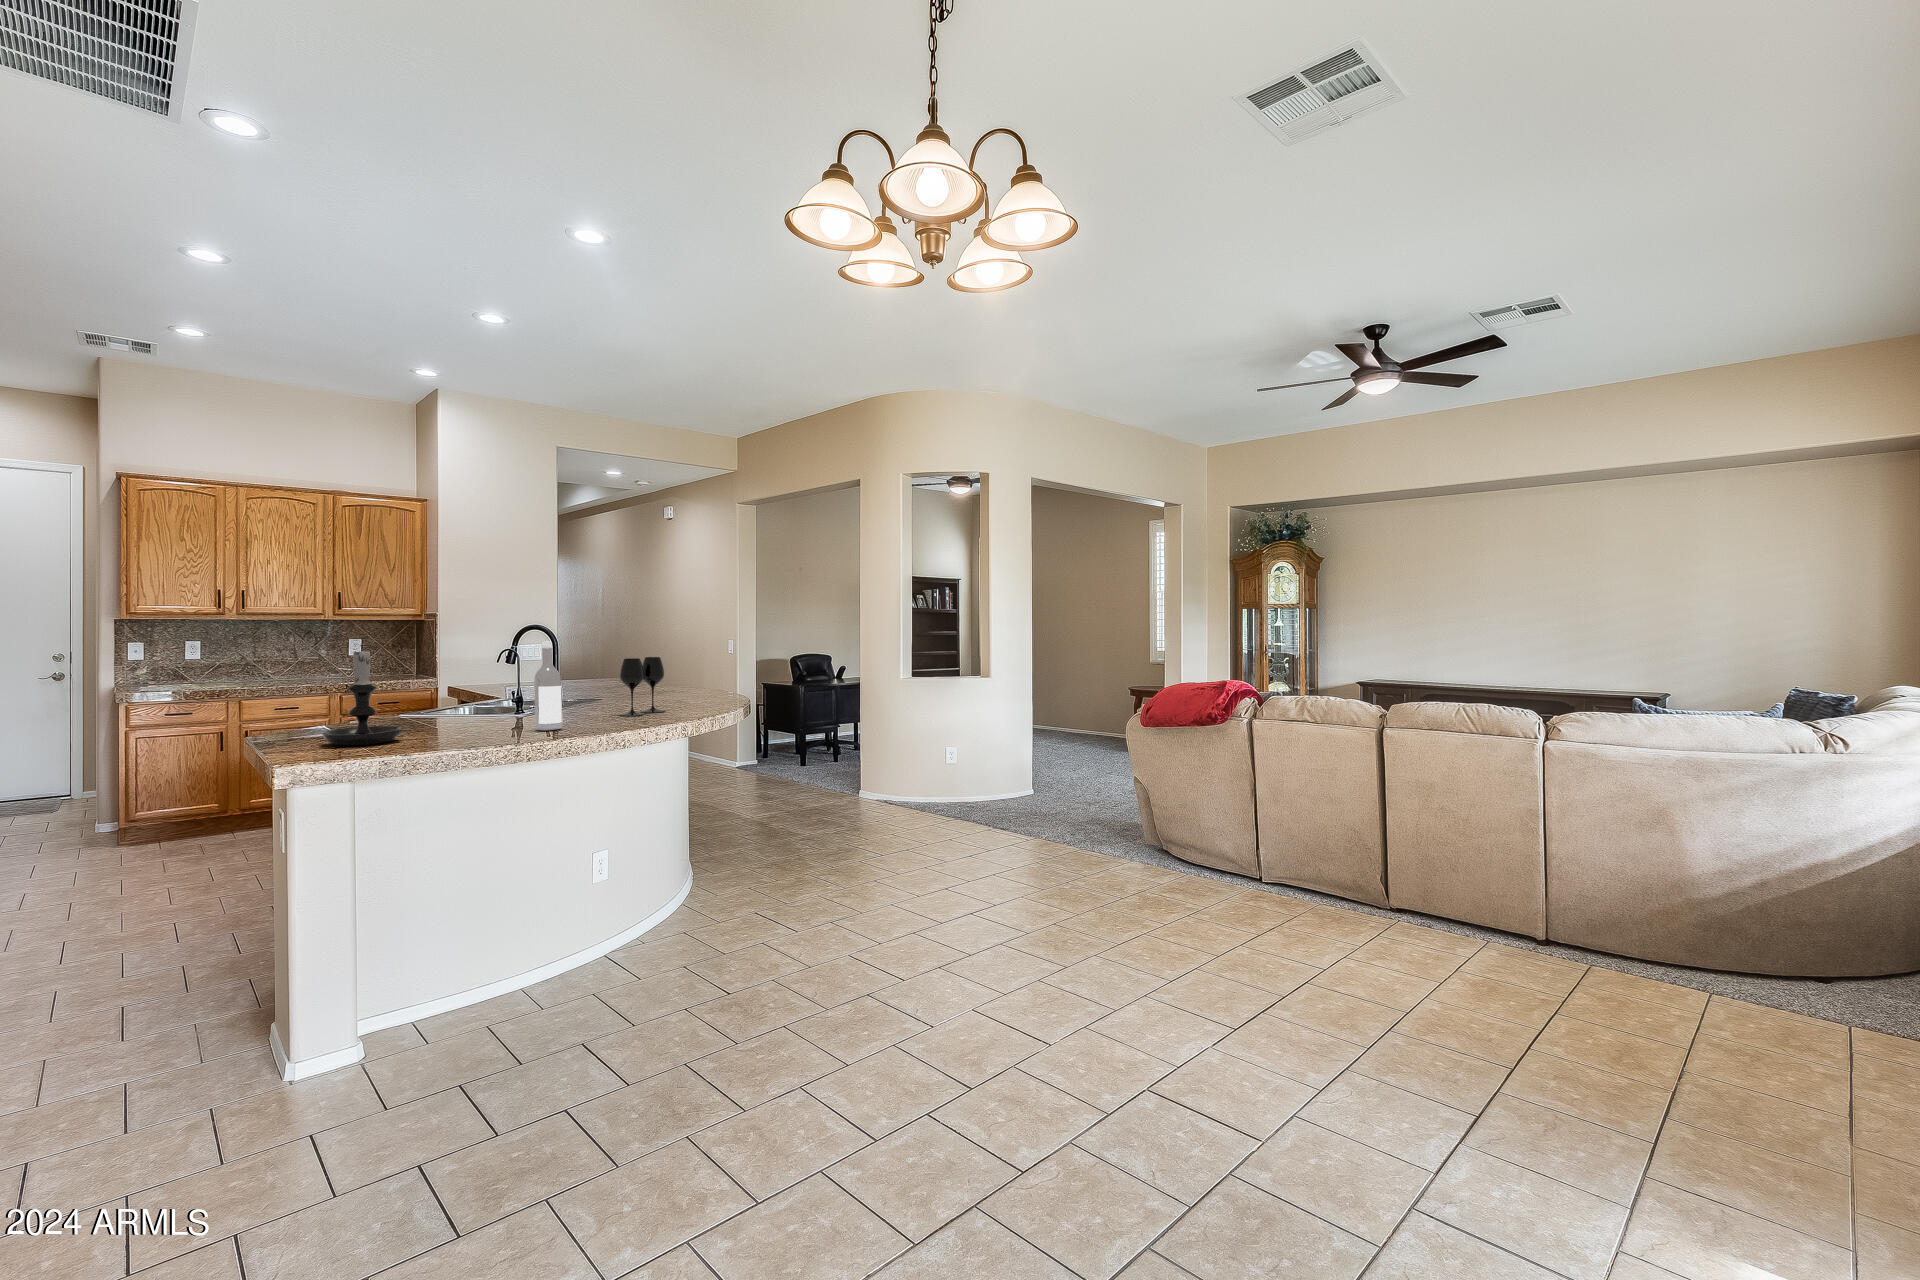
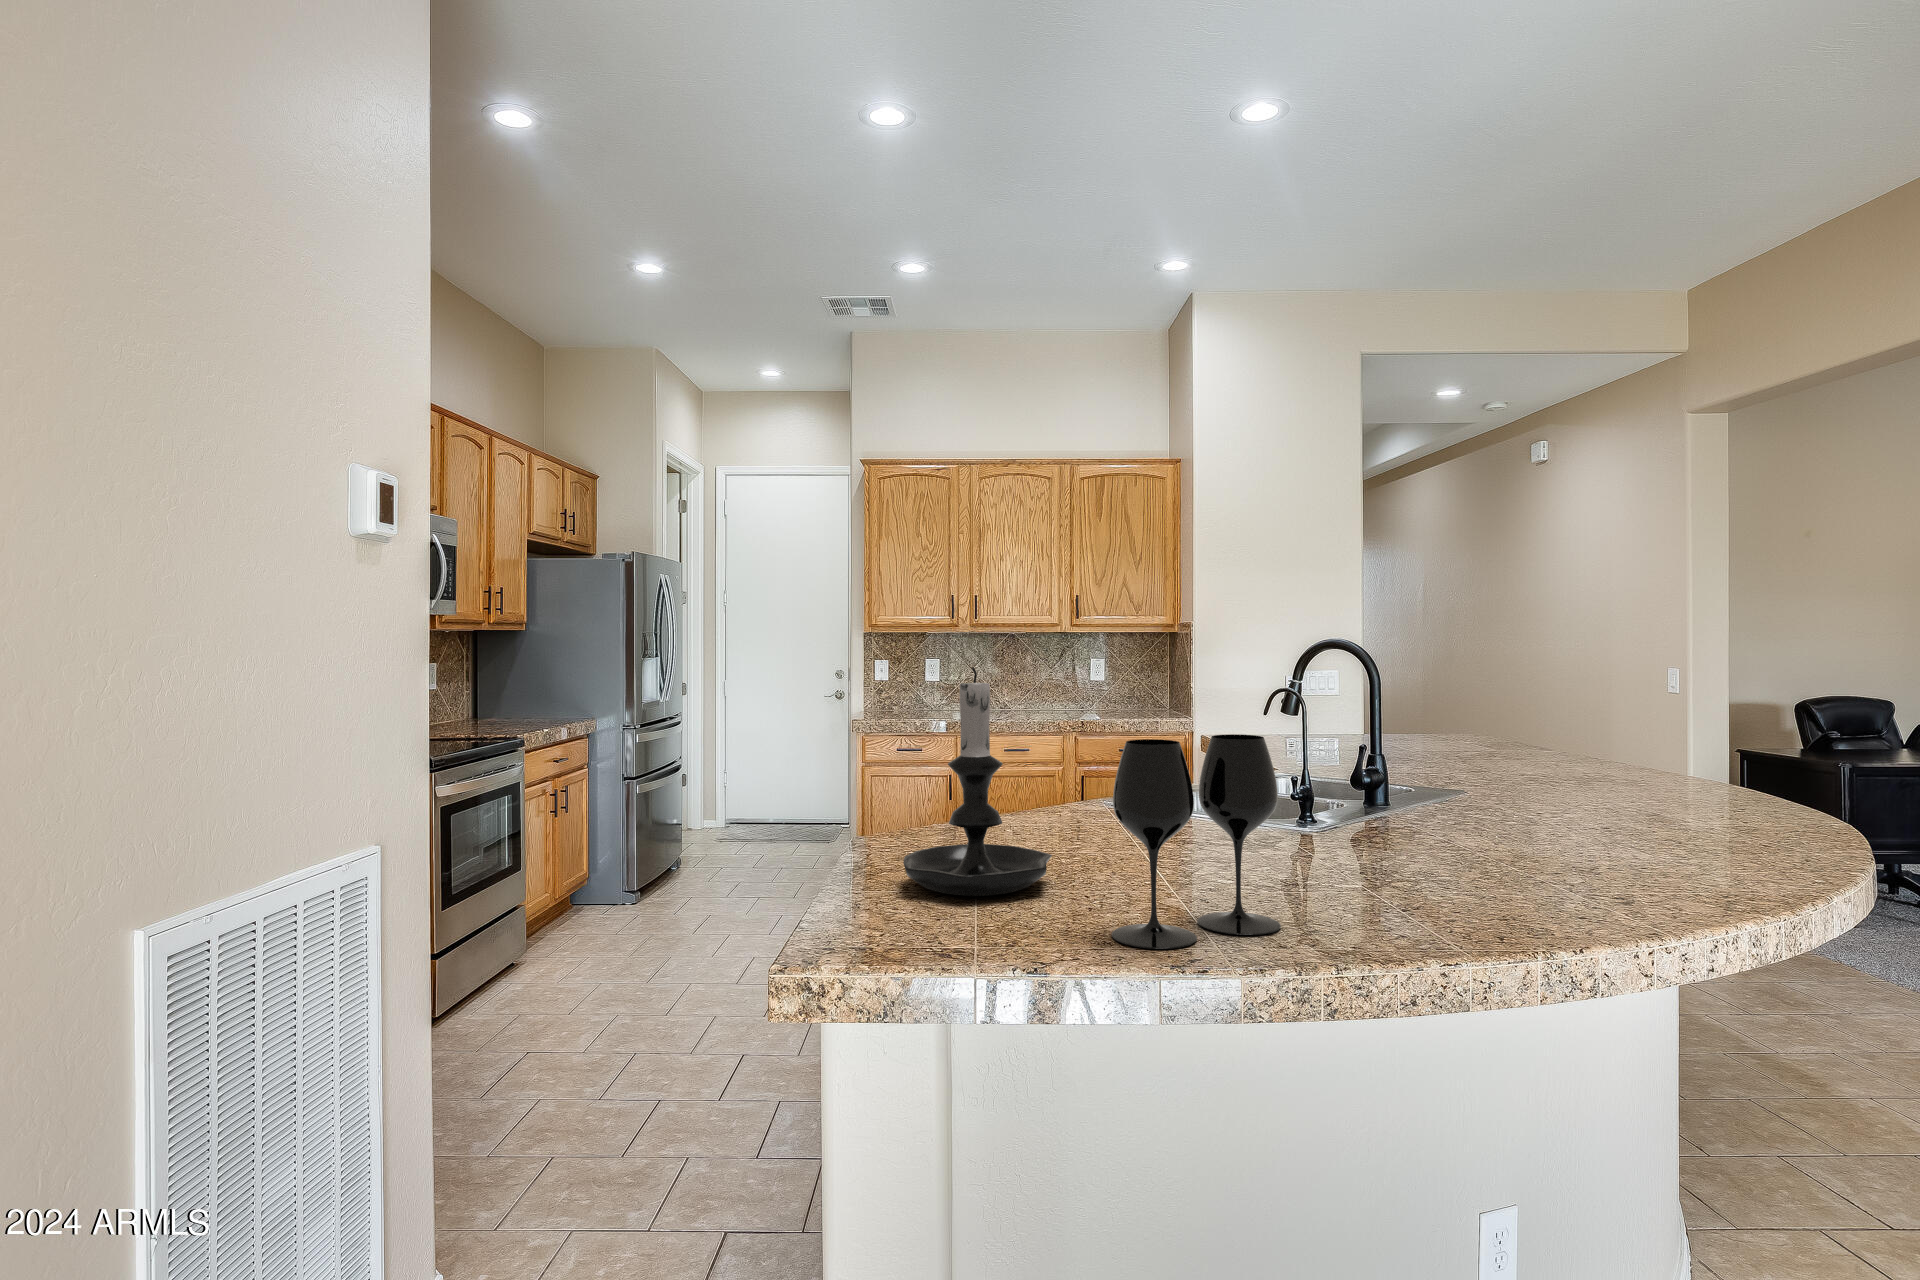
wine bottle: present [534,641,562,731] -> none [1339,665,1408,904]
wine glass: present [620,657,665,716] -> present [1112,734,1281,949]

